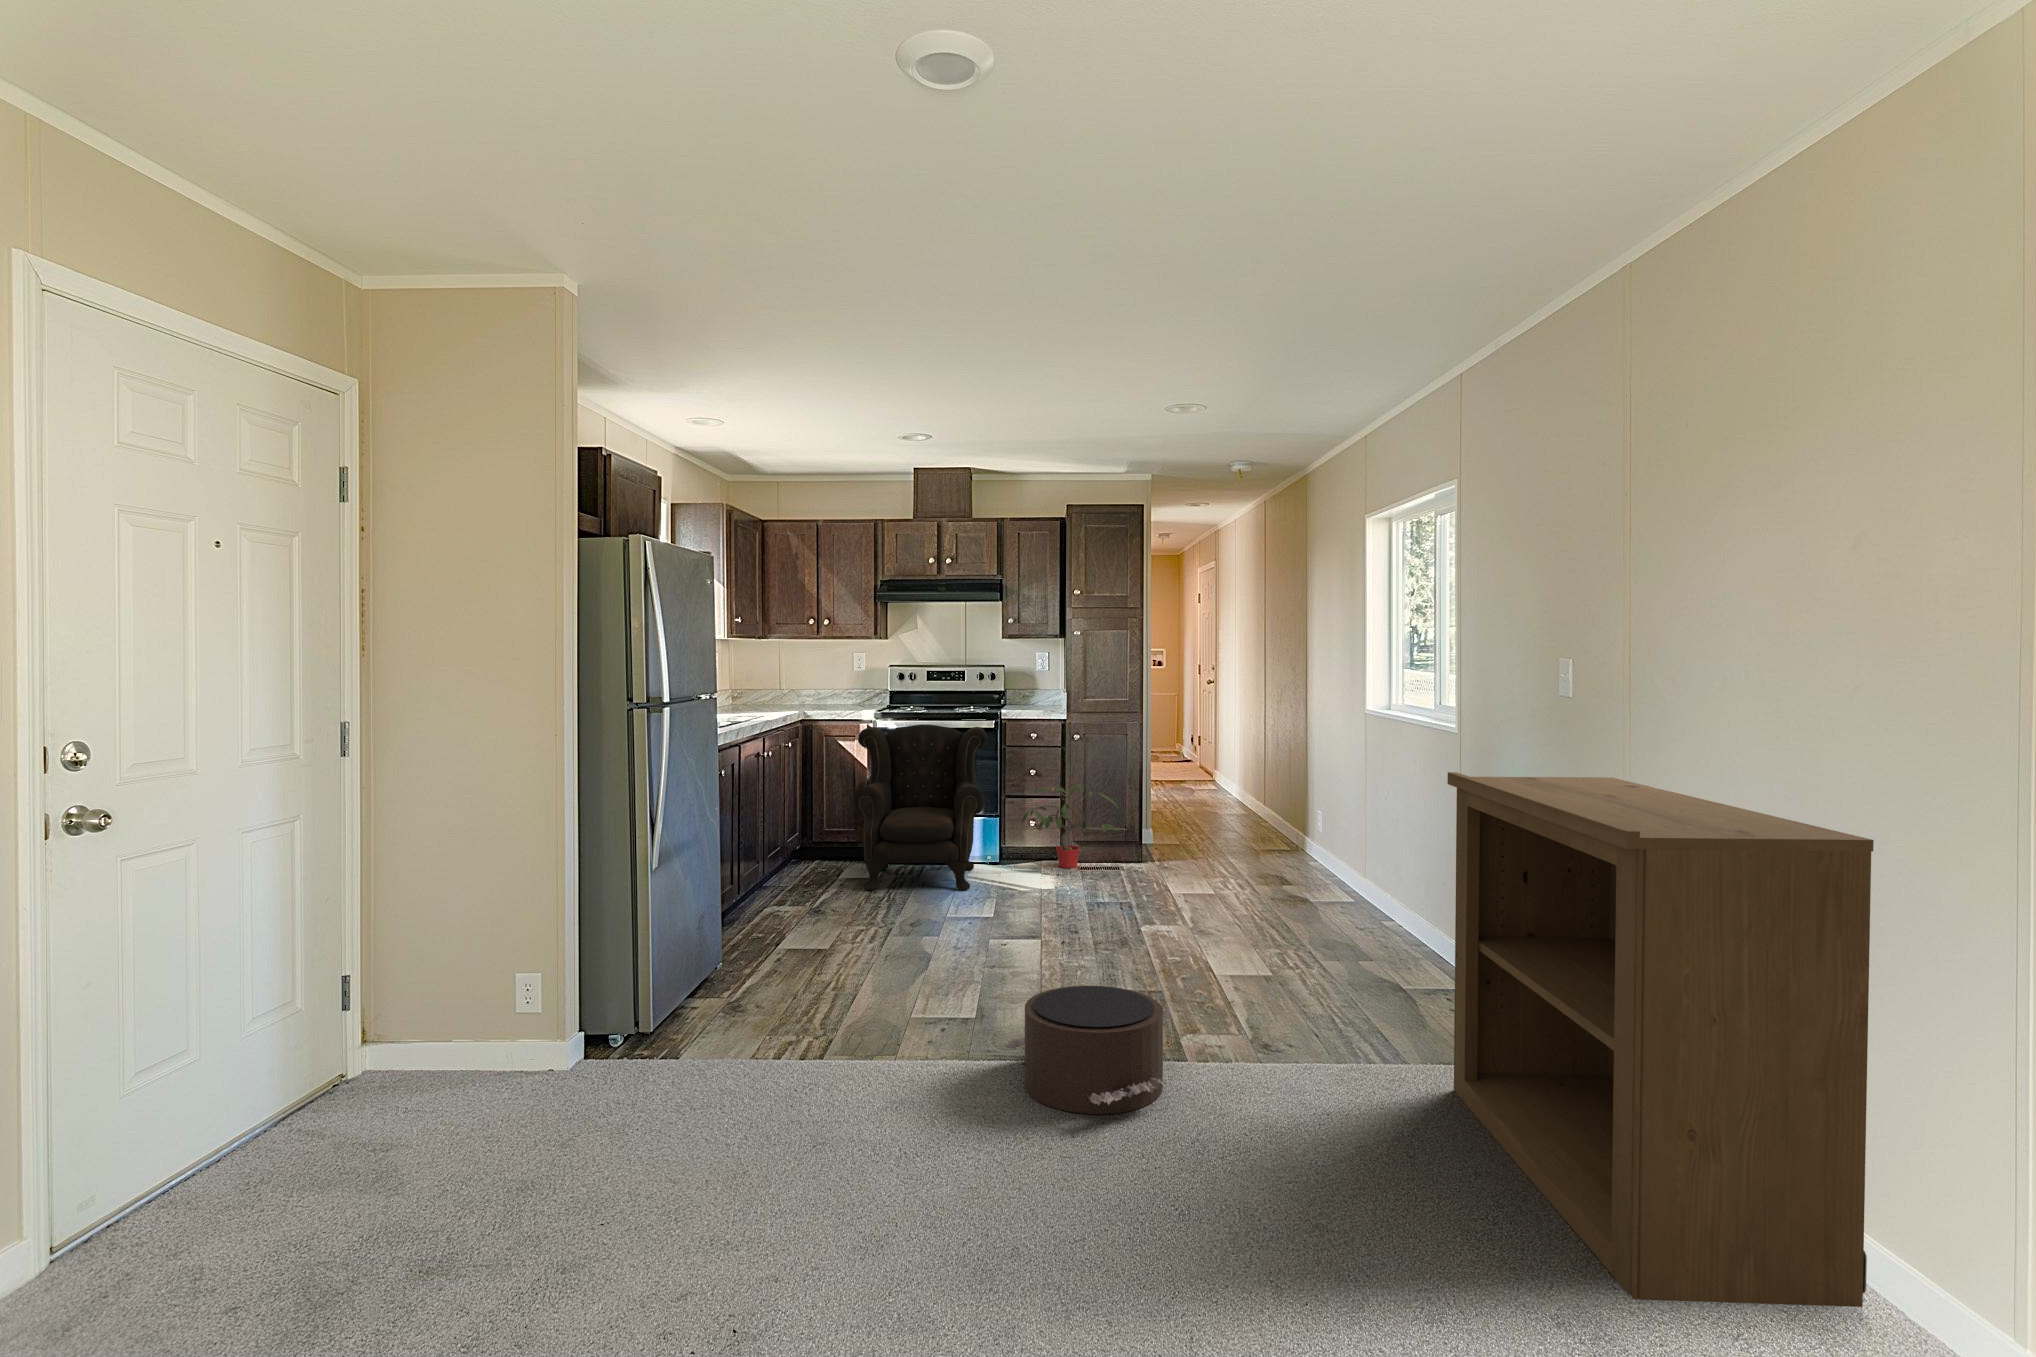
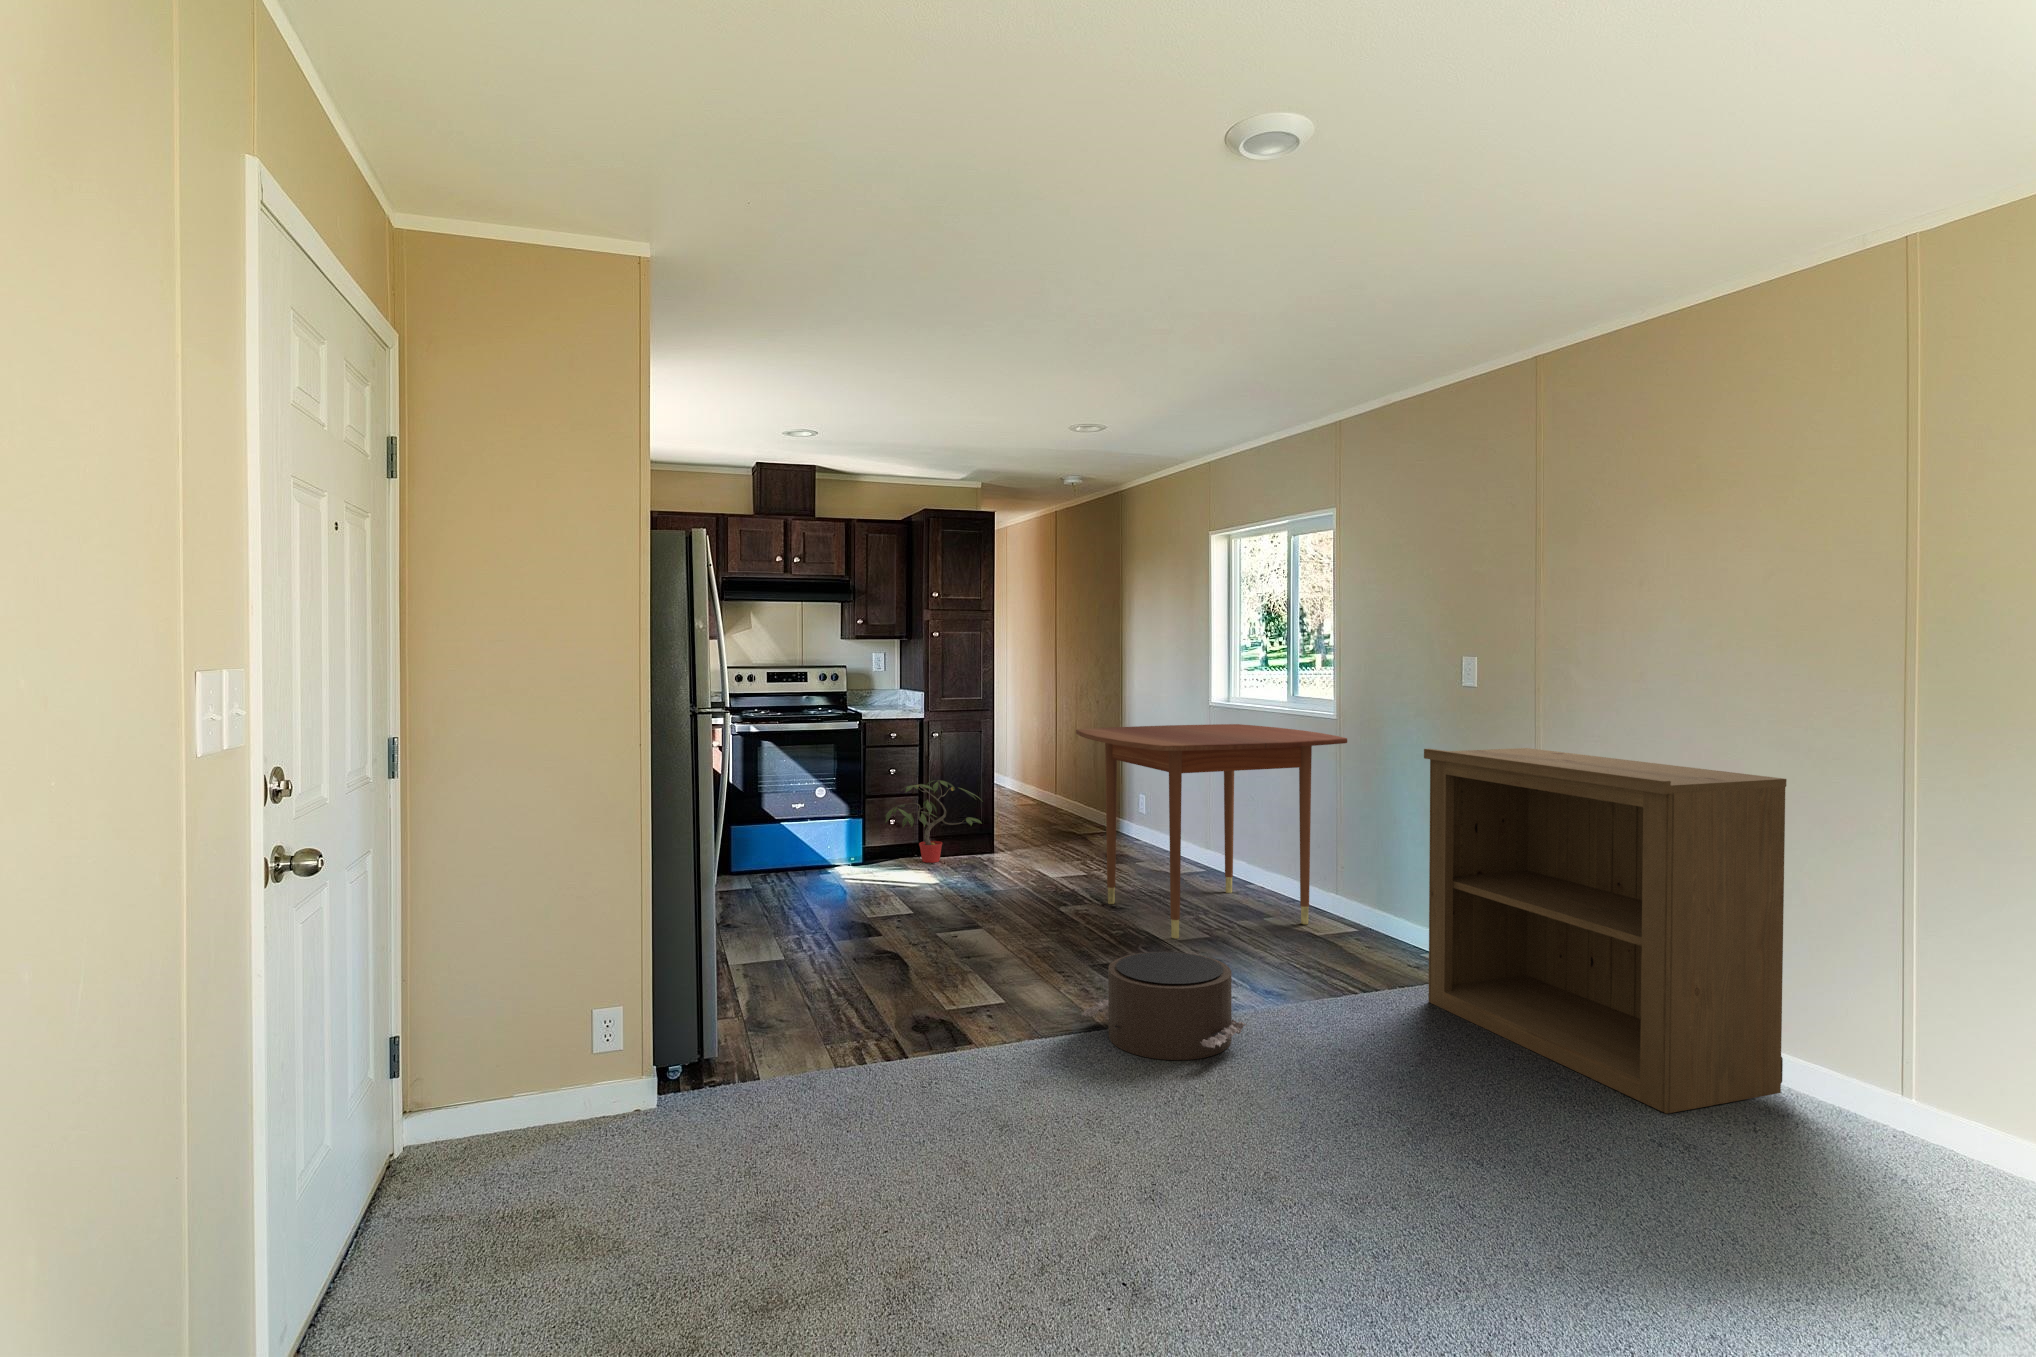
armchair: present [852,724,987,890] -> none [729,728,872,899]
dining table: none [1163,735,1451,976] -> present [1076,724,1347,939]

